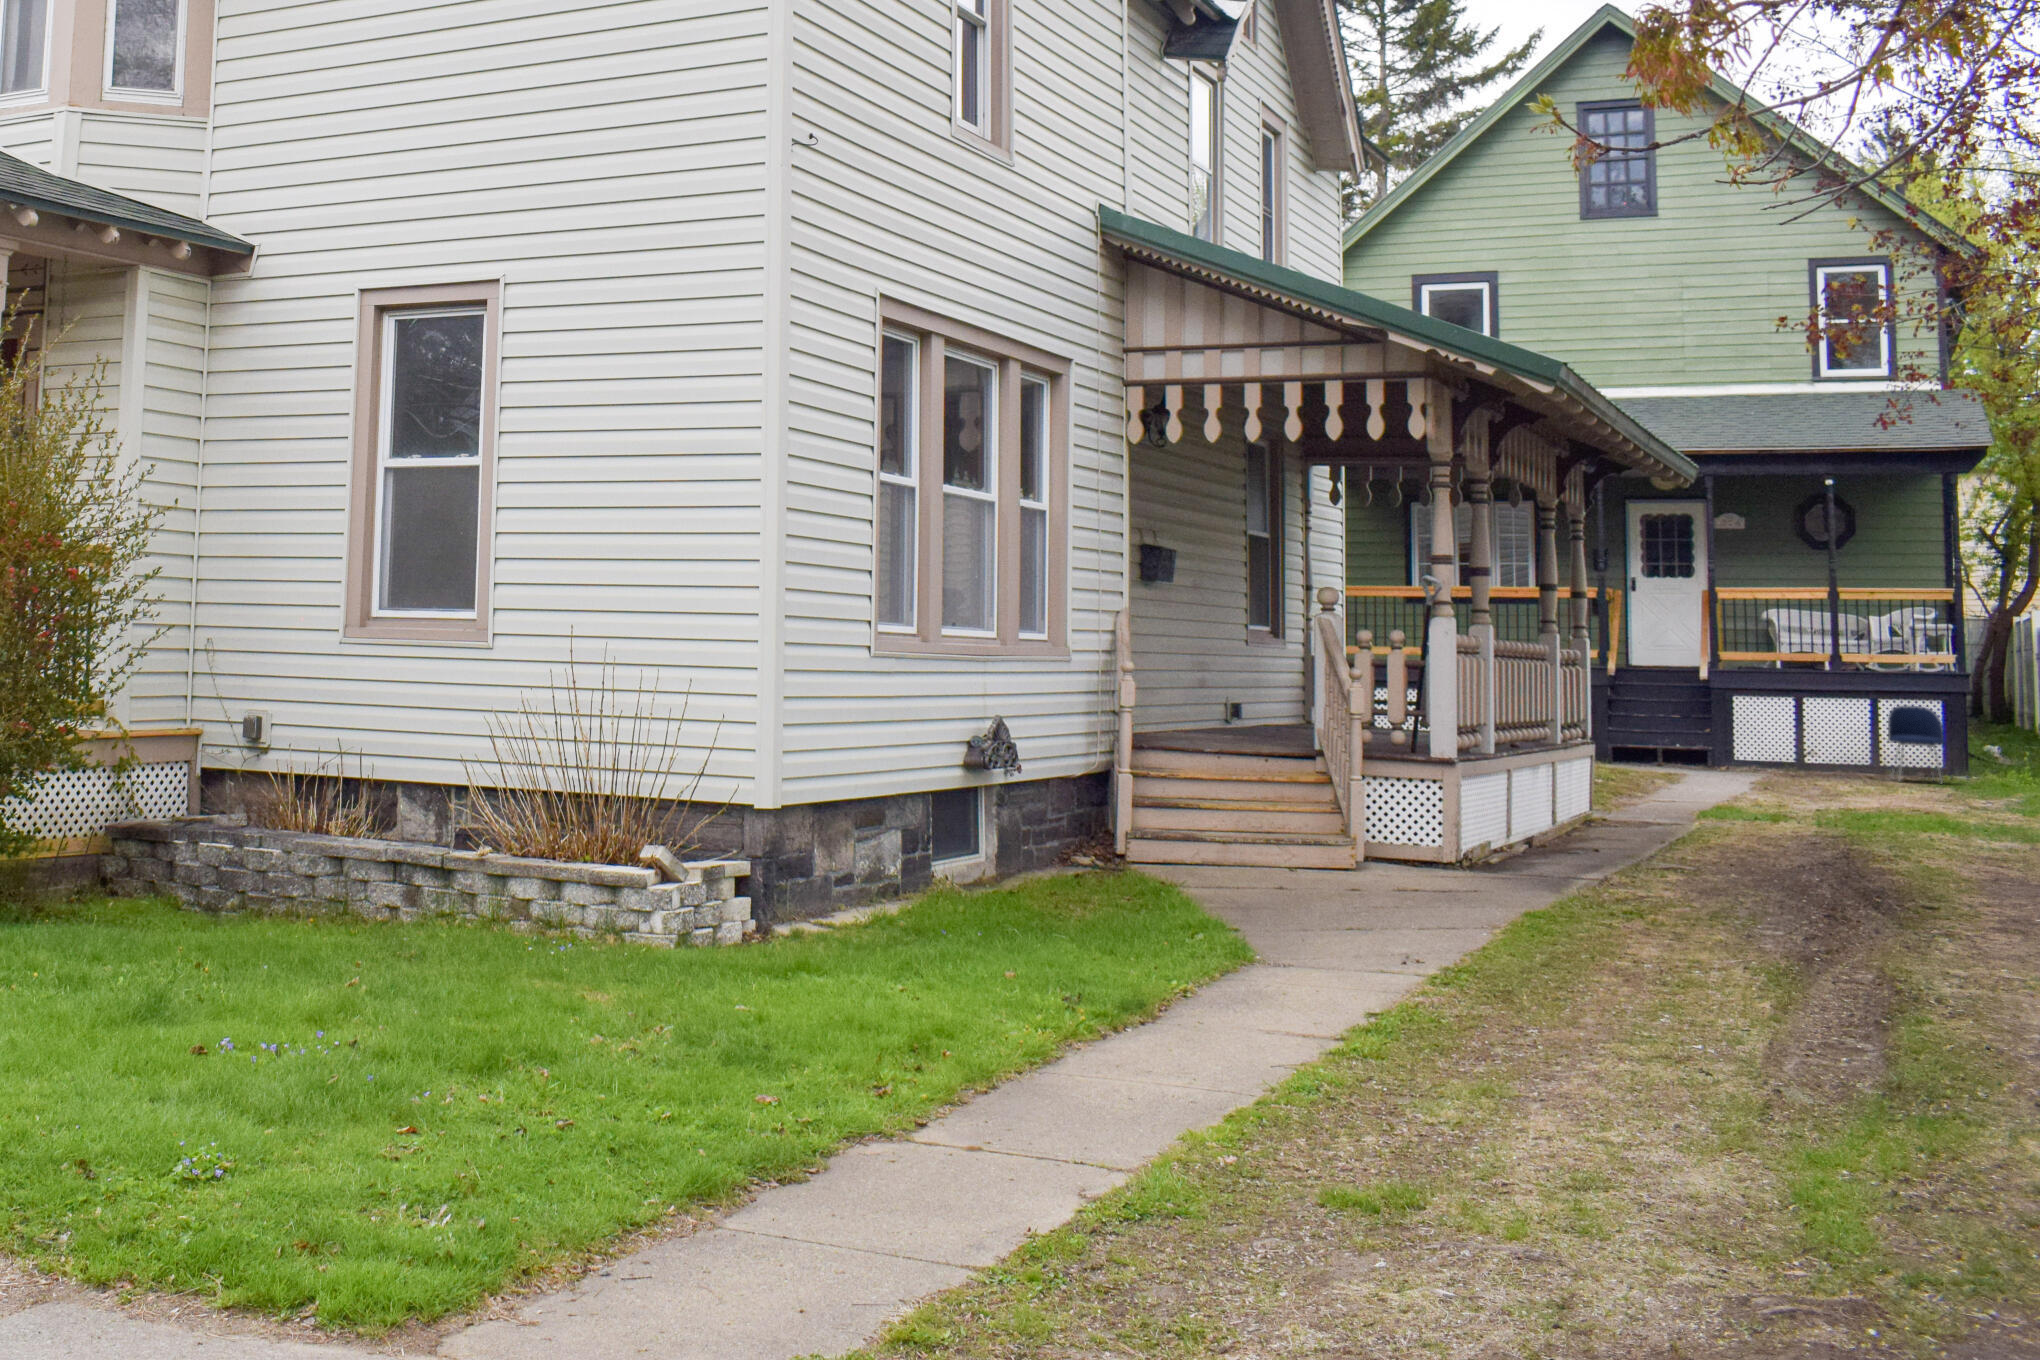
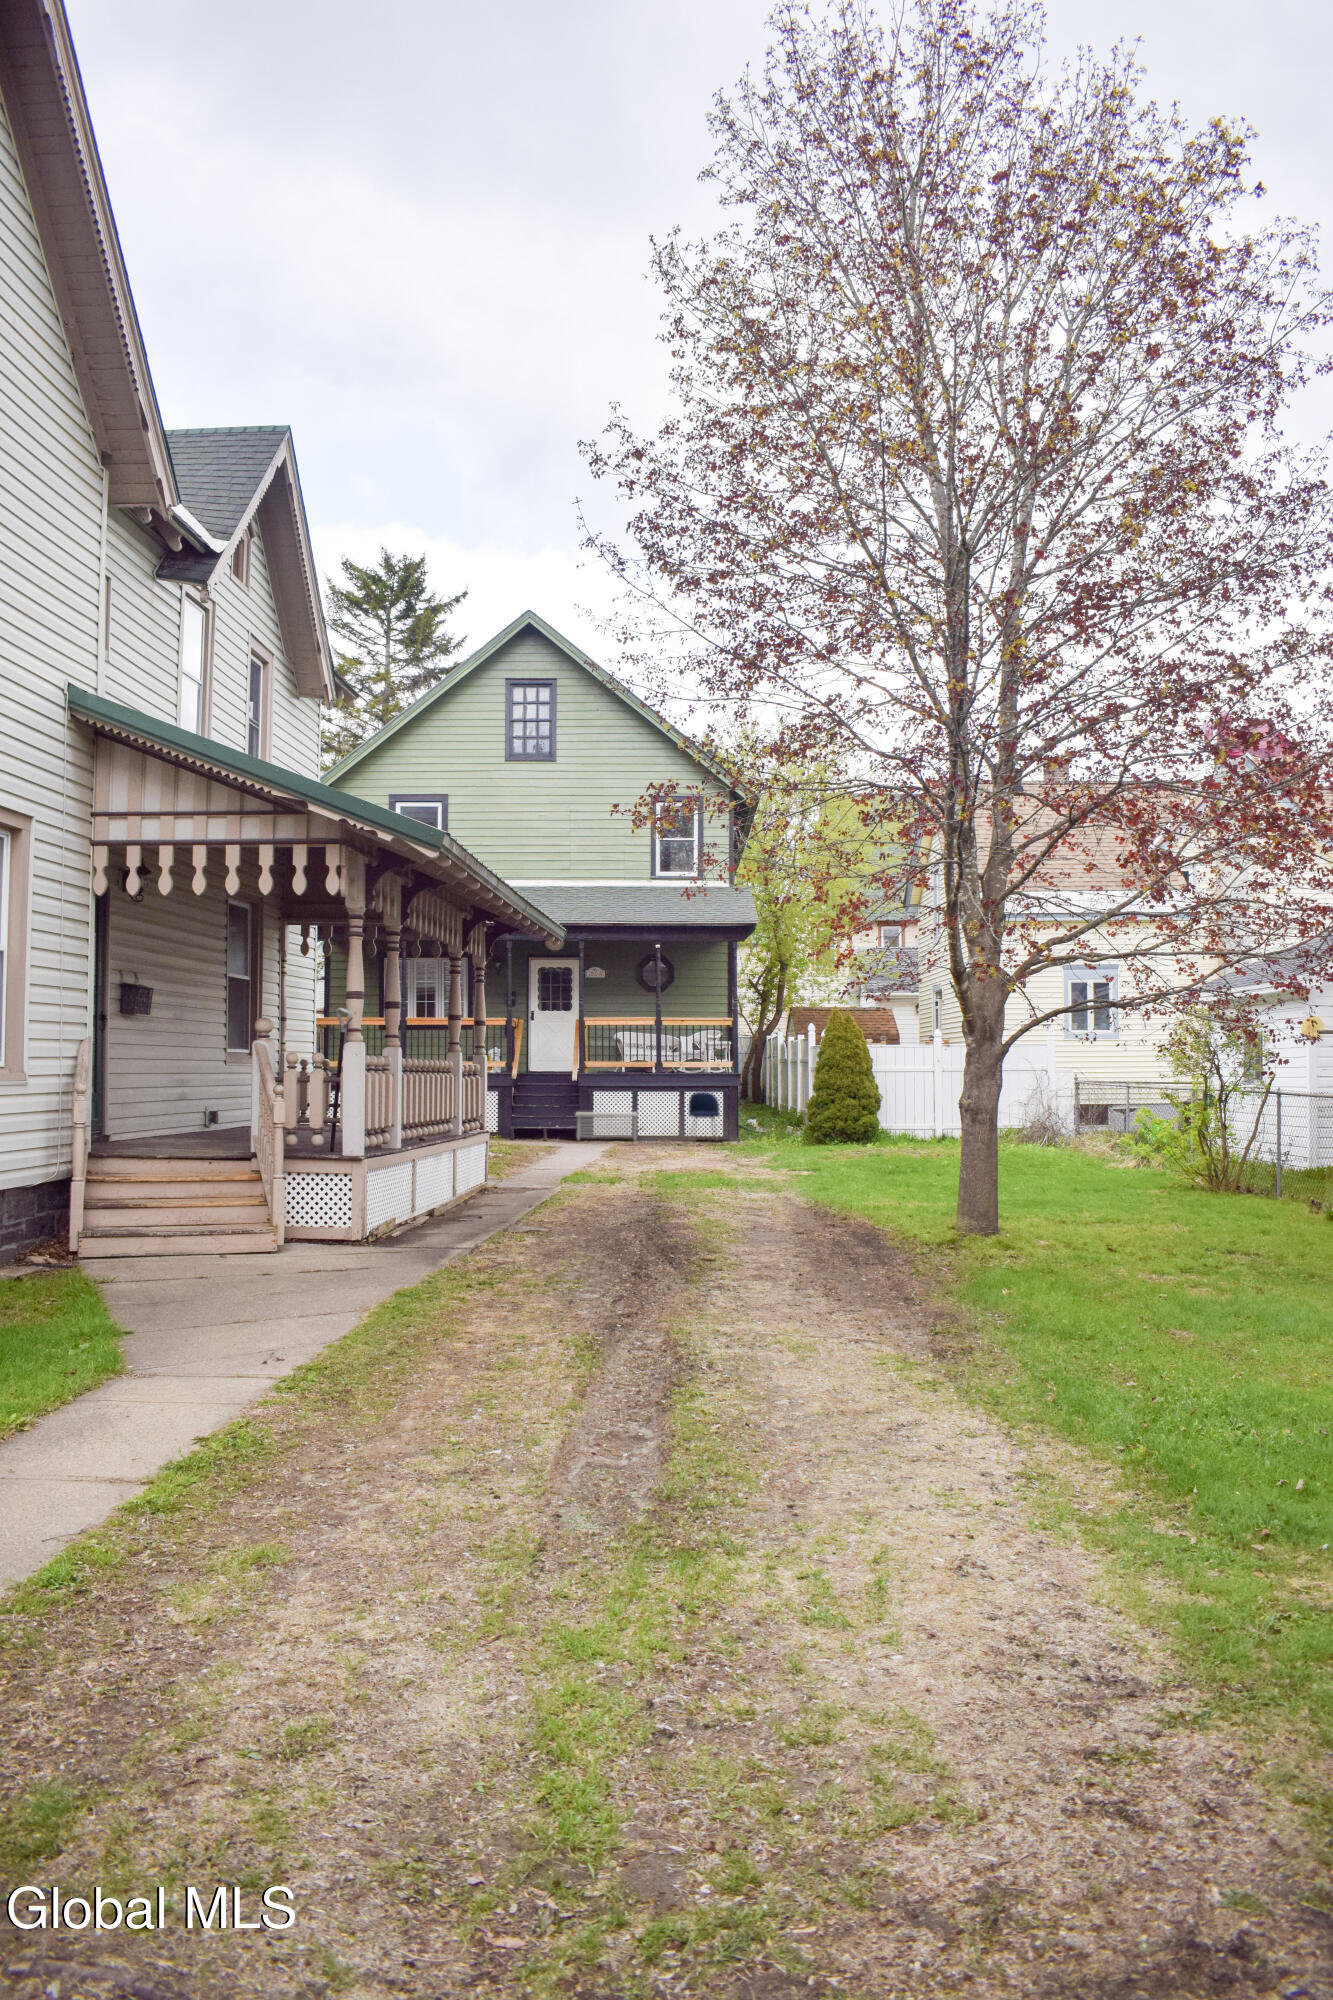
storage bench: none [1692,726,1798,776] -> present [576,1112,638,1140]

